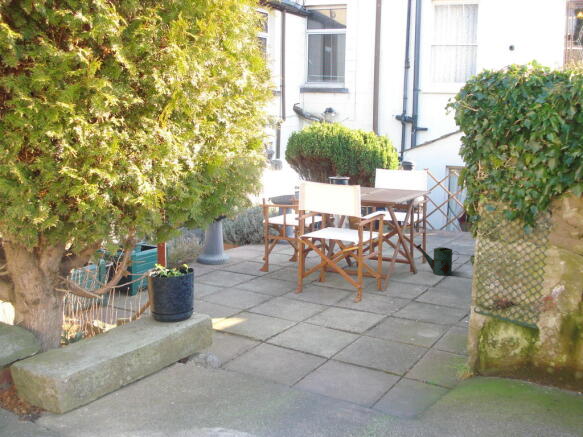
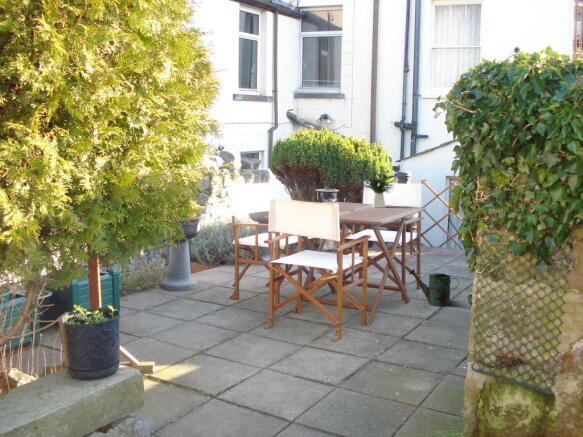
flower arrangement: none [371,155,406,191] -> present [363,167,396,208]

